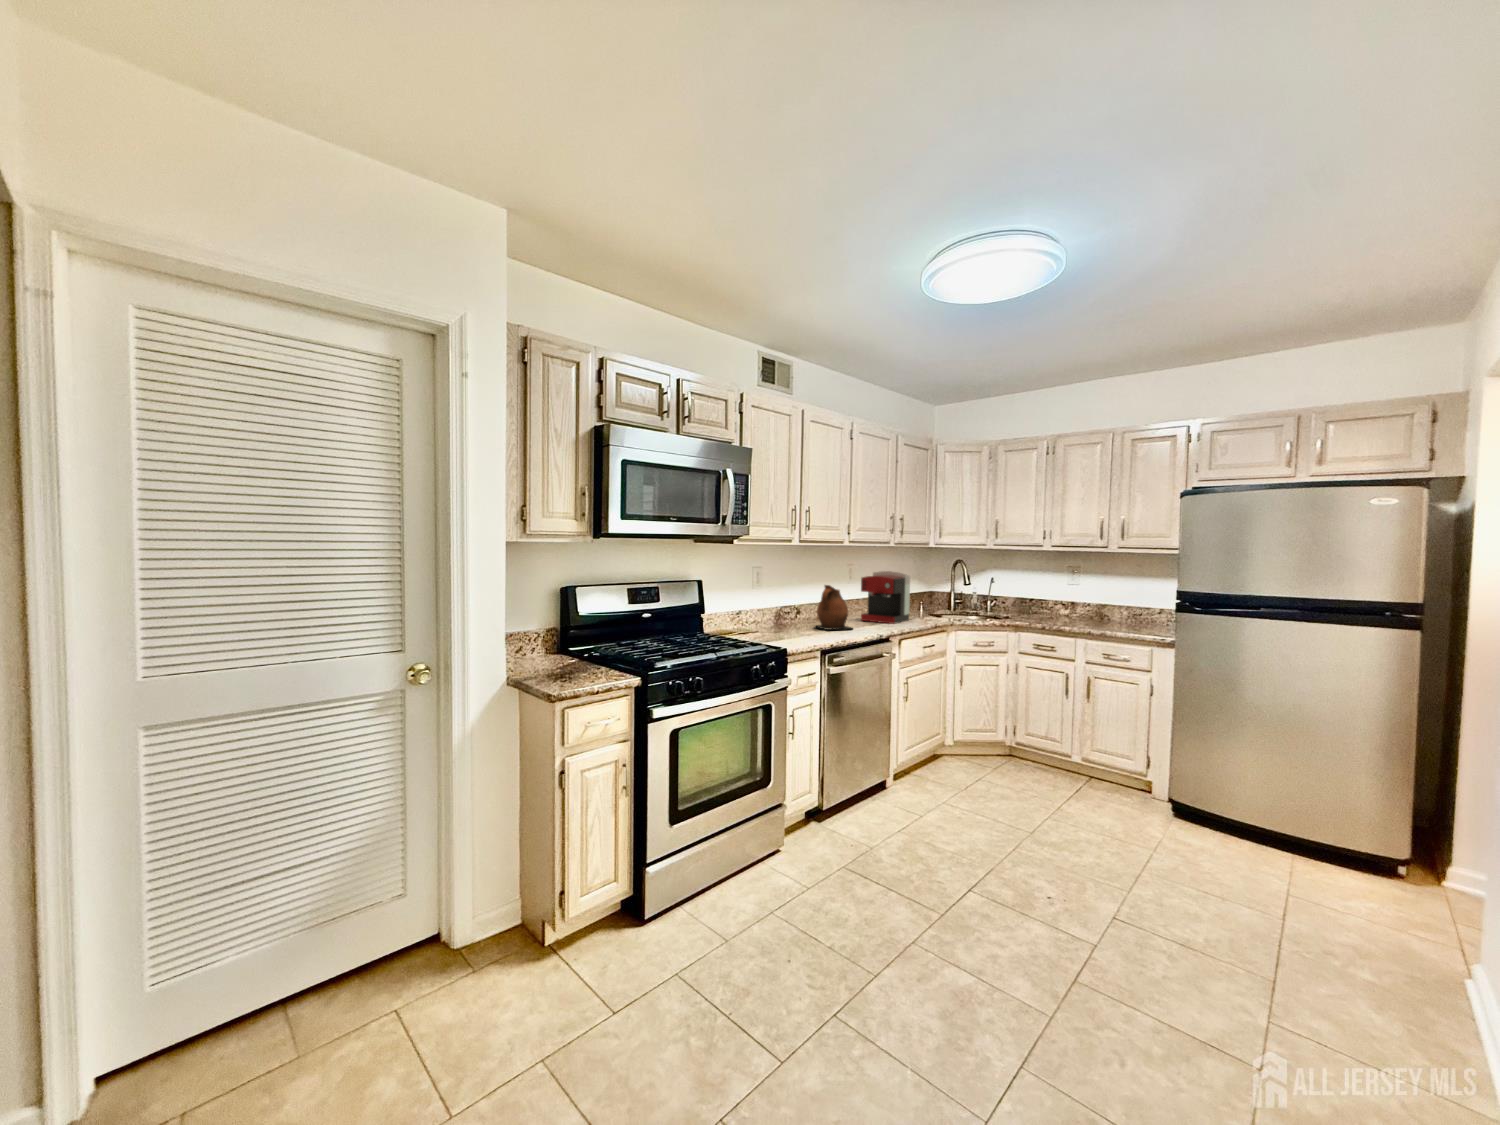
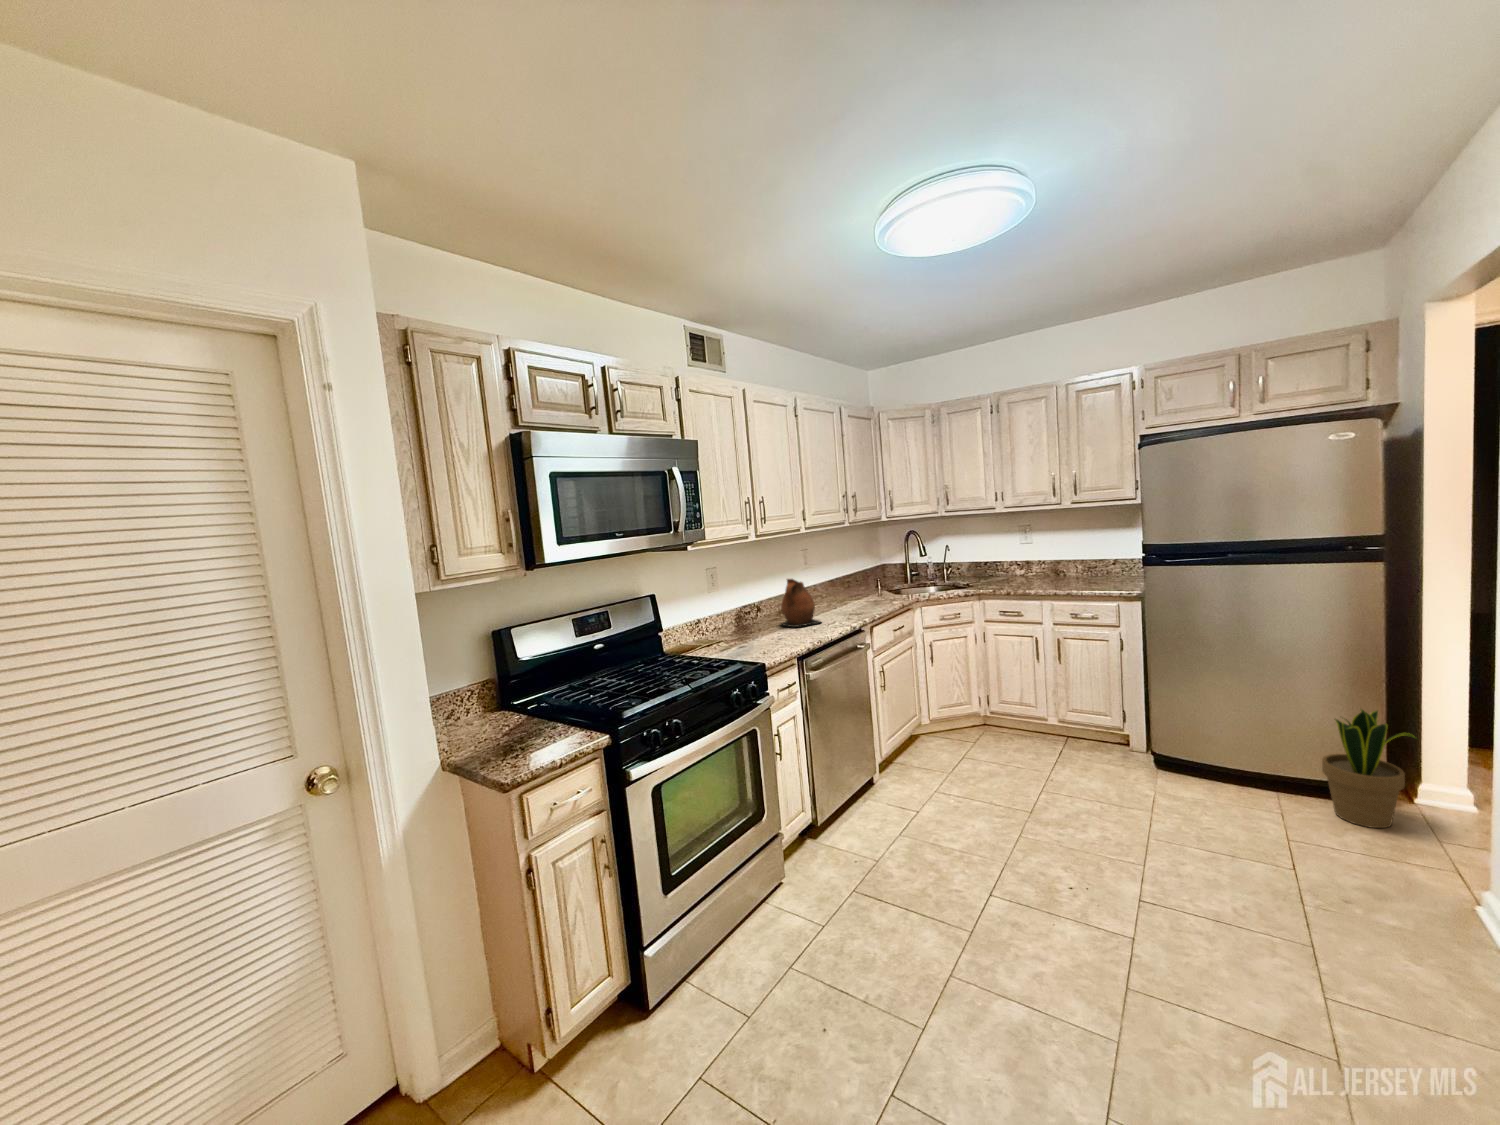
coffee maker: present [861,571,910,624] -> none [821,553,873,609]
potted plant: none [1342,779,1446,905] -> present [1322,709,1418,828]

